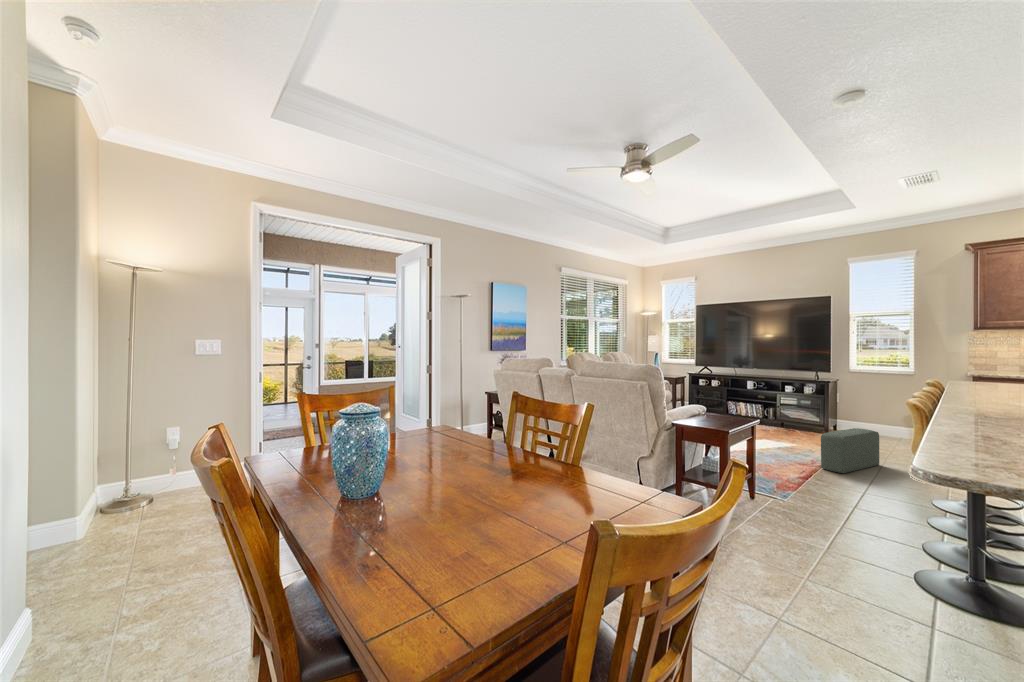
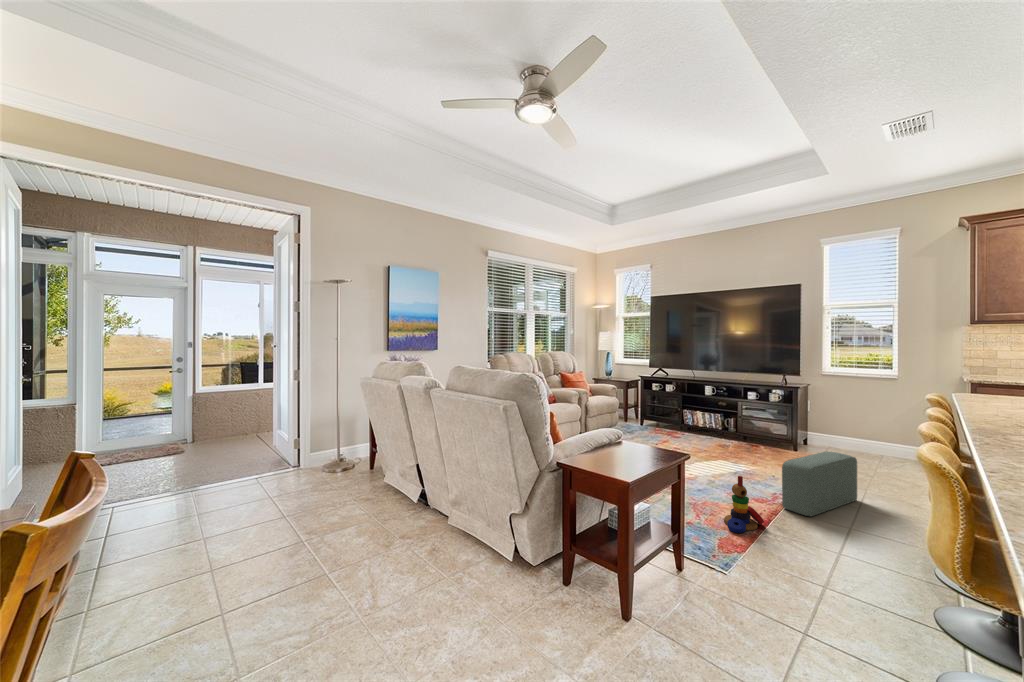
stacking toy: none [778,441,809,481] -> present [724,476,764,533]

